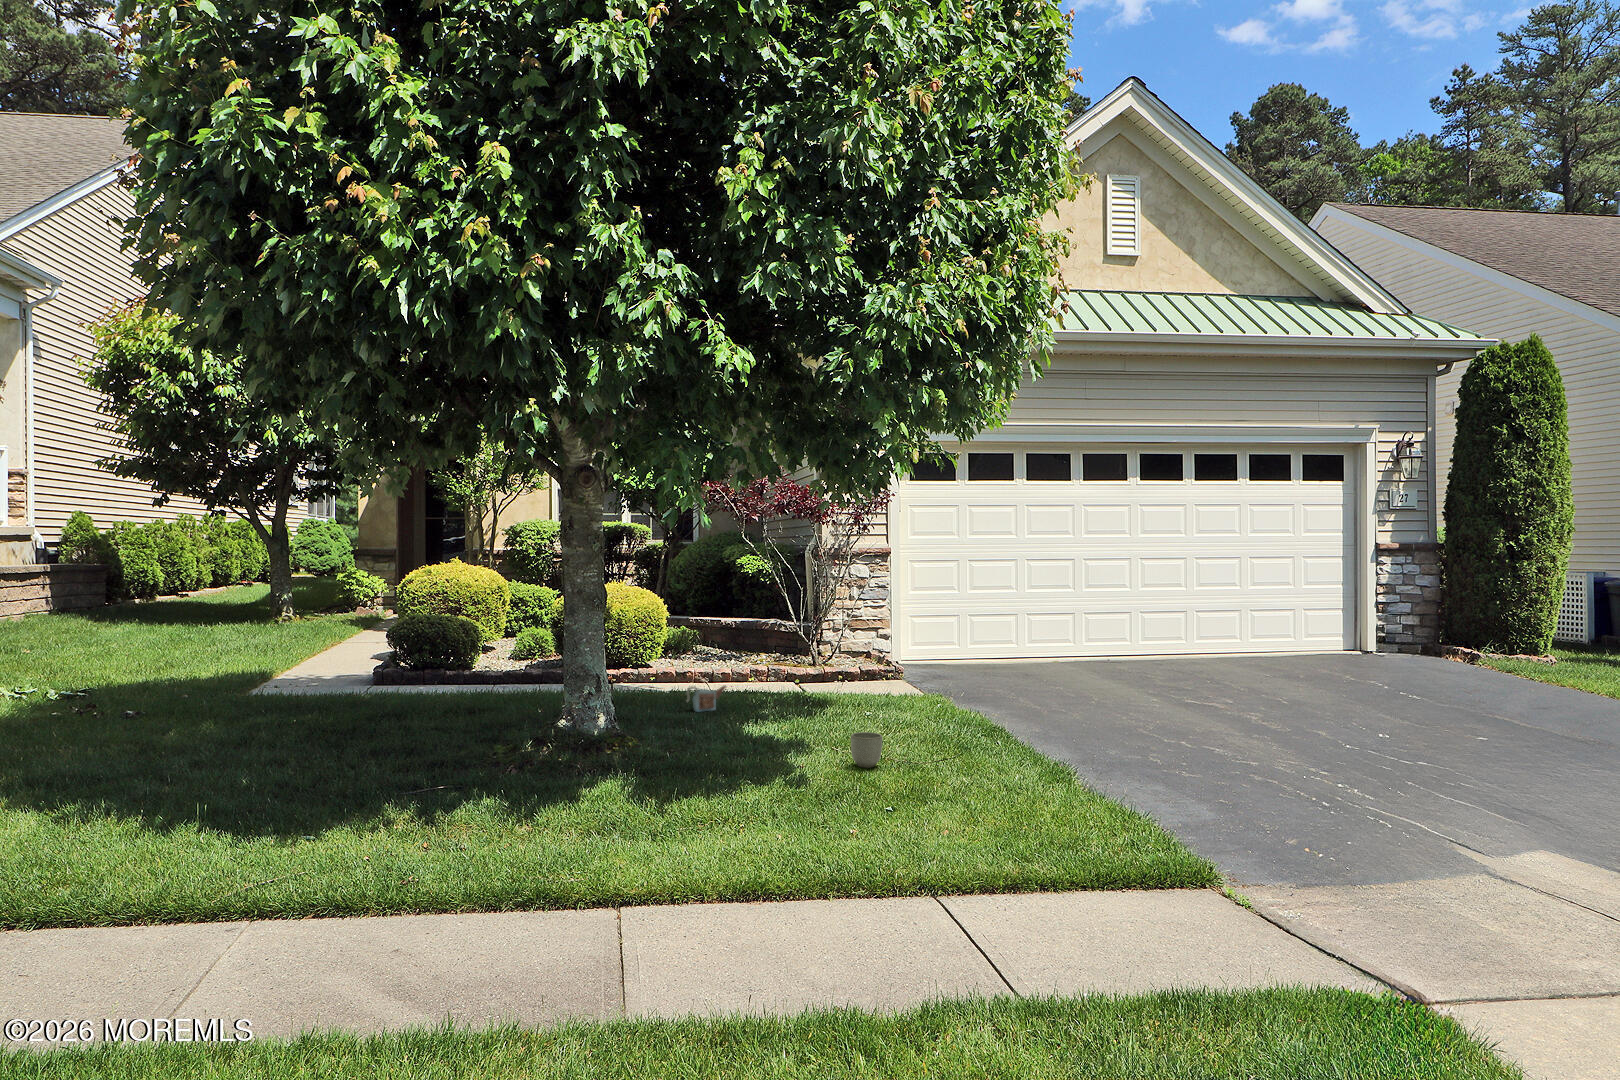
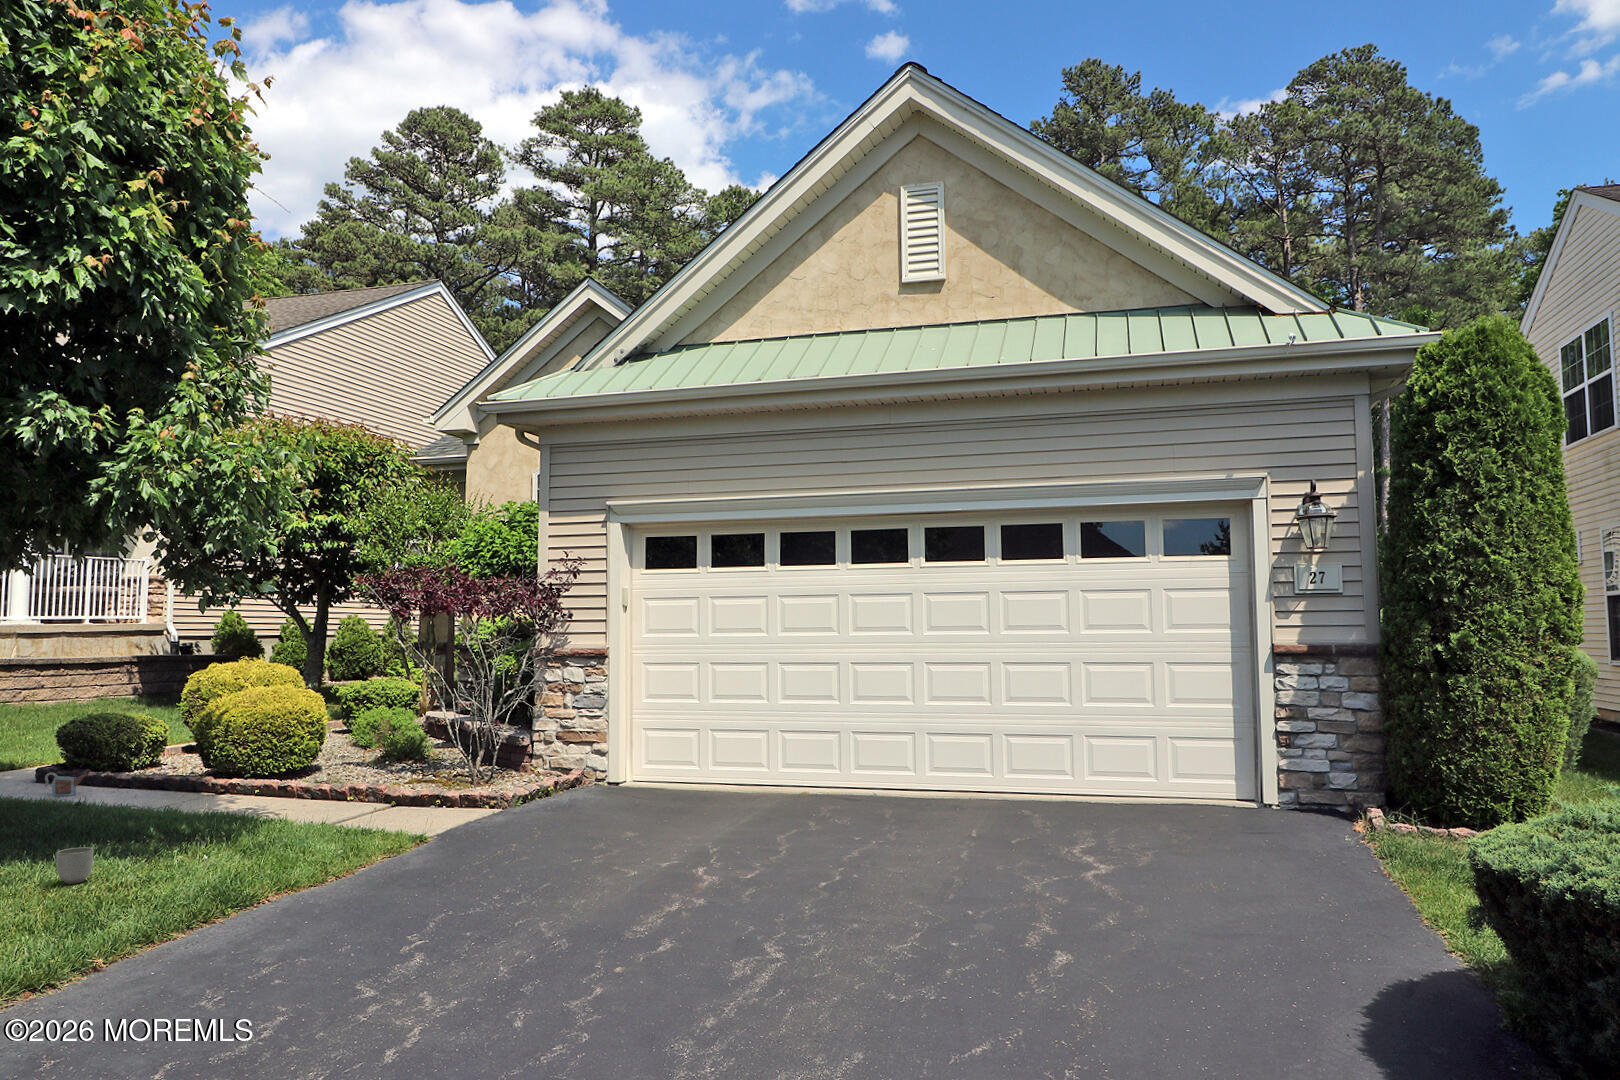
watering can: present [686,685,726,712] -> present [45,773,88,796]

